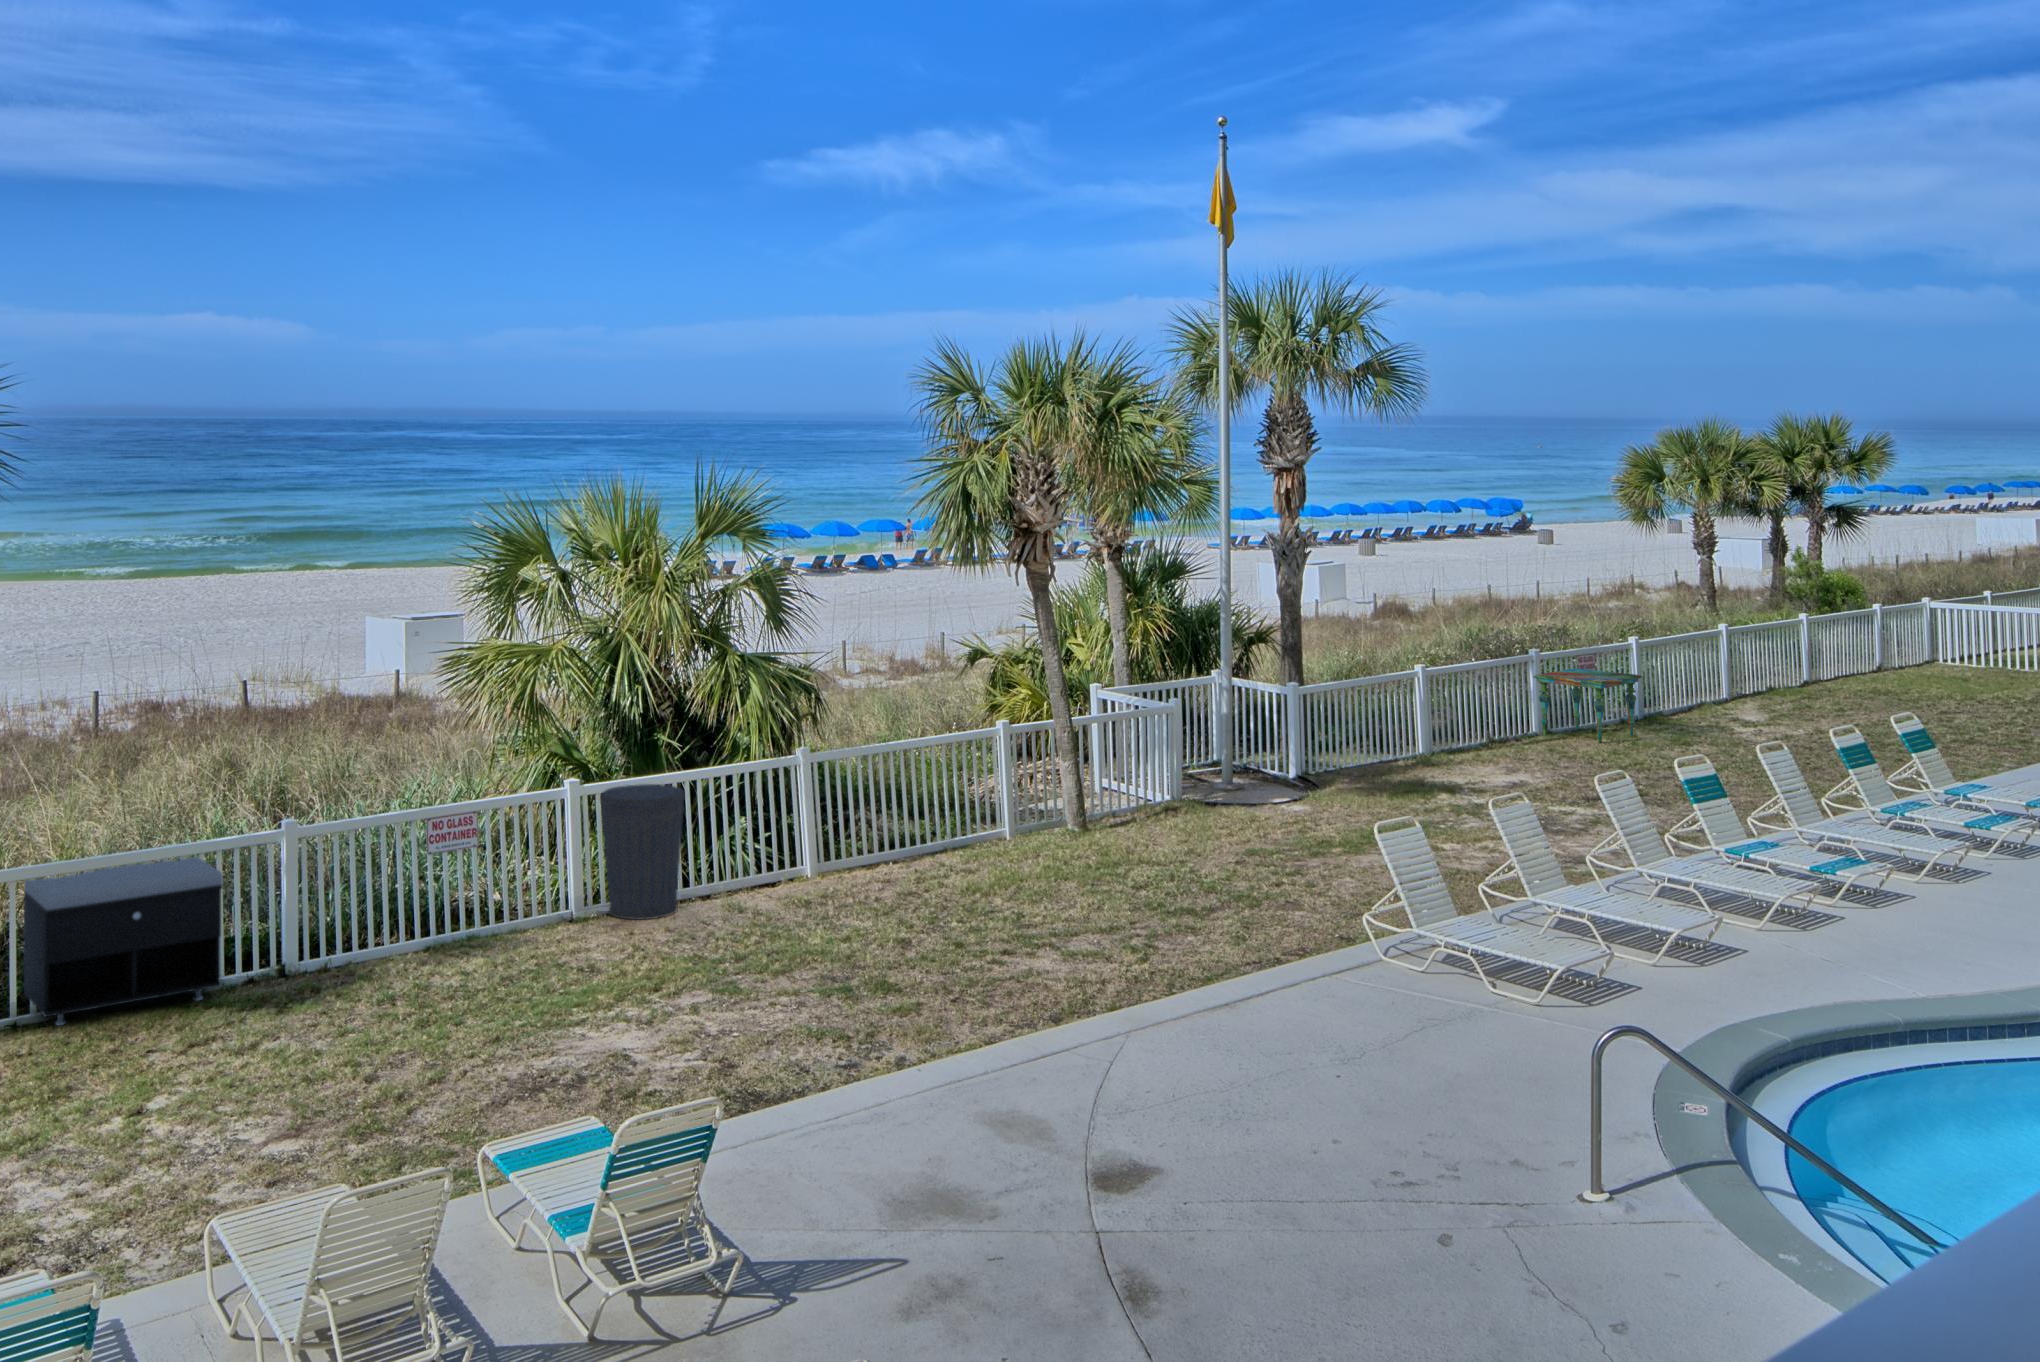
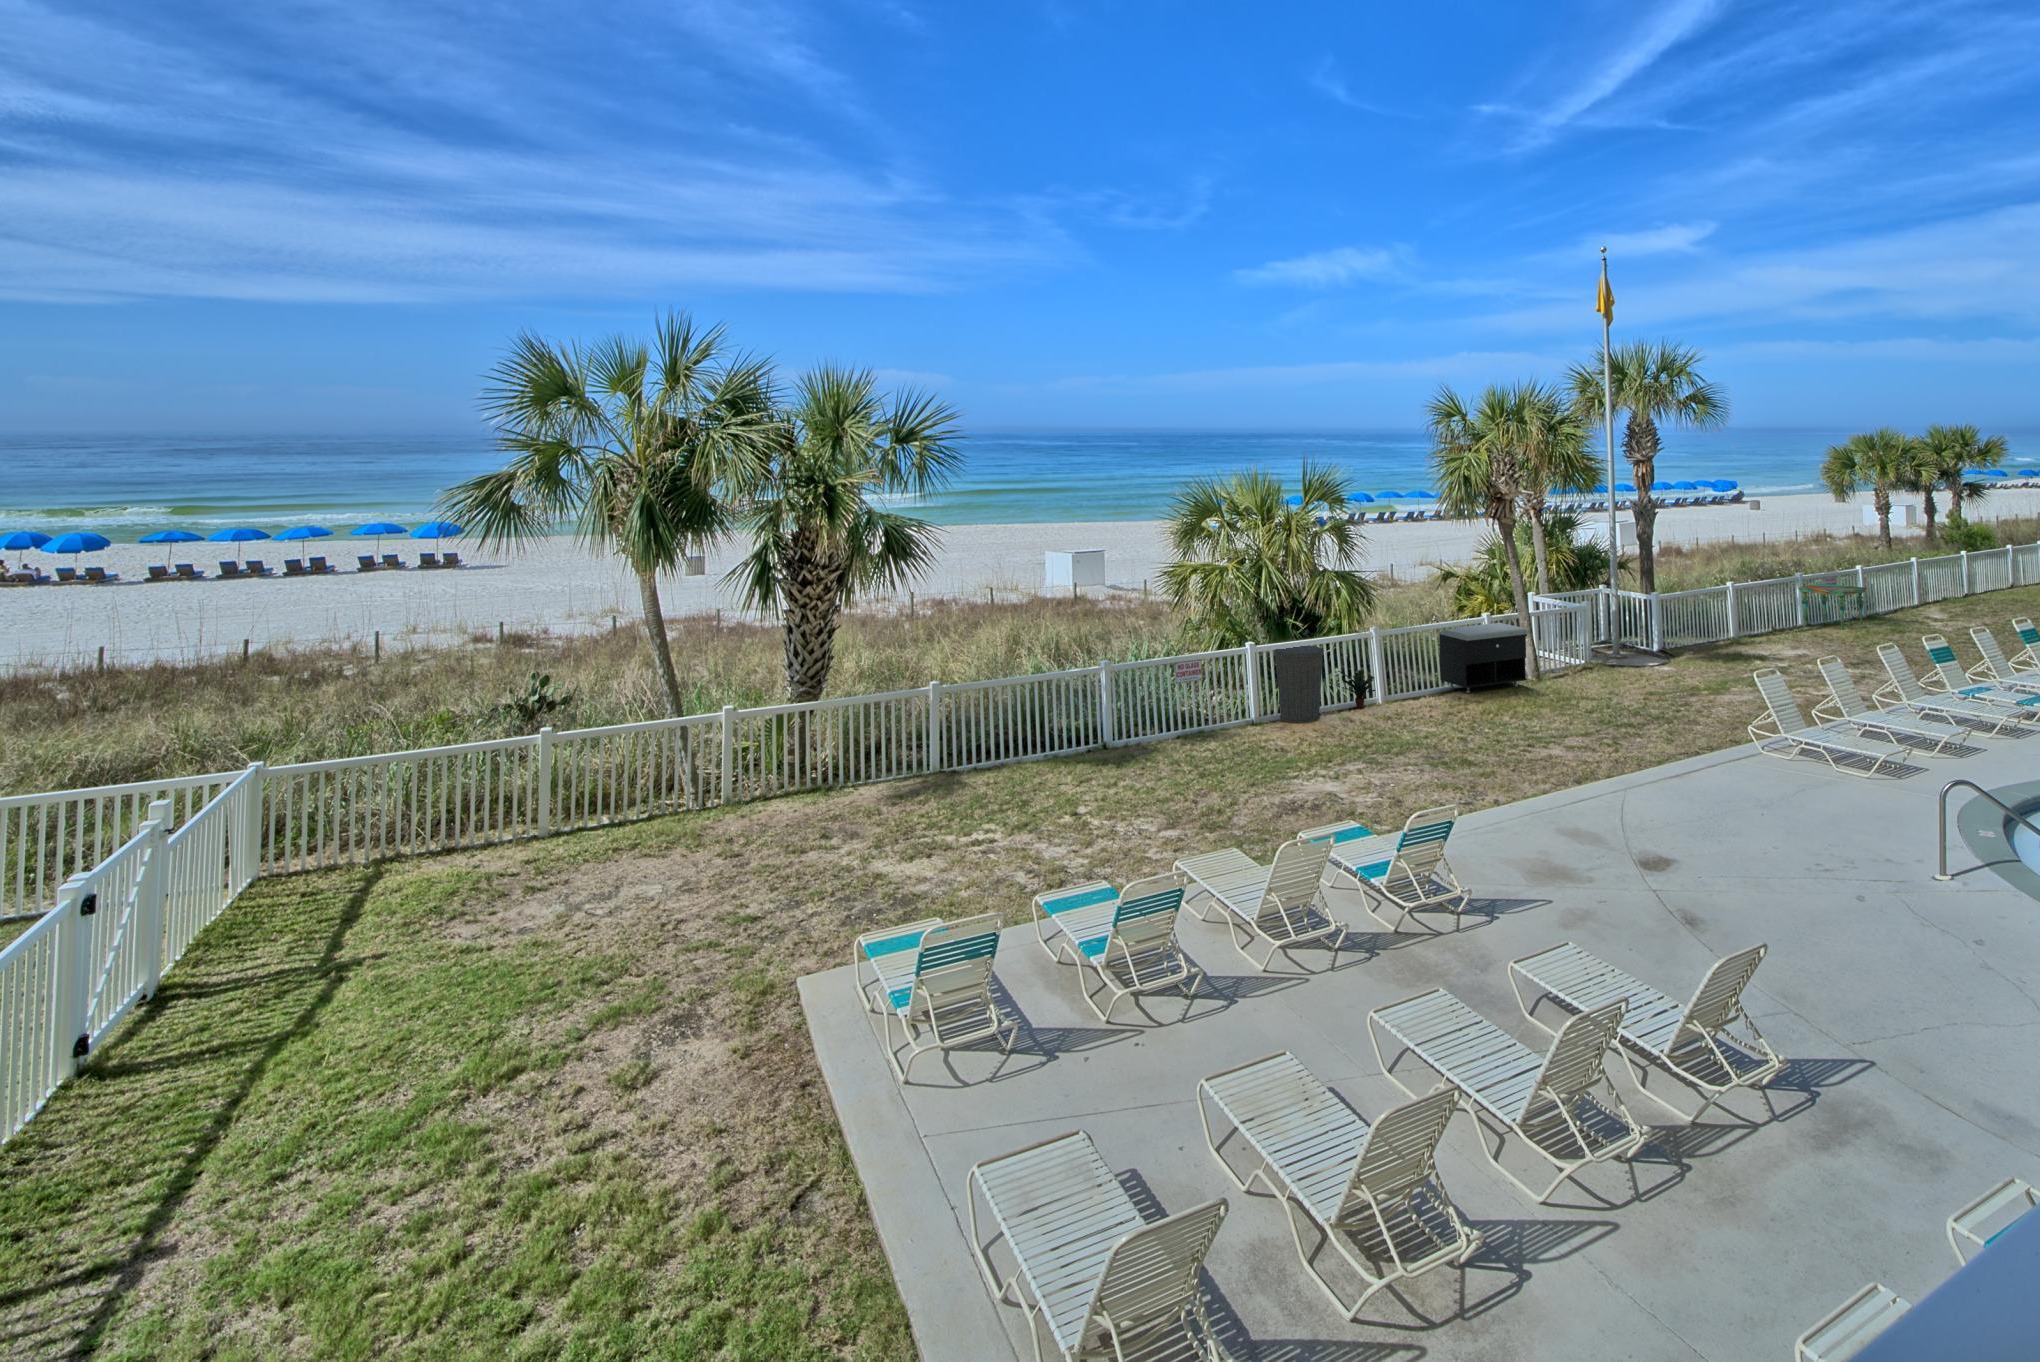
potted plant: none [717,825,784,890] -> present [1338,670,1375,708]
storage bench: present [24,857,223,1025] -> present [1439,623,1527,693]

